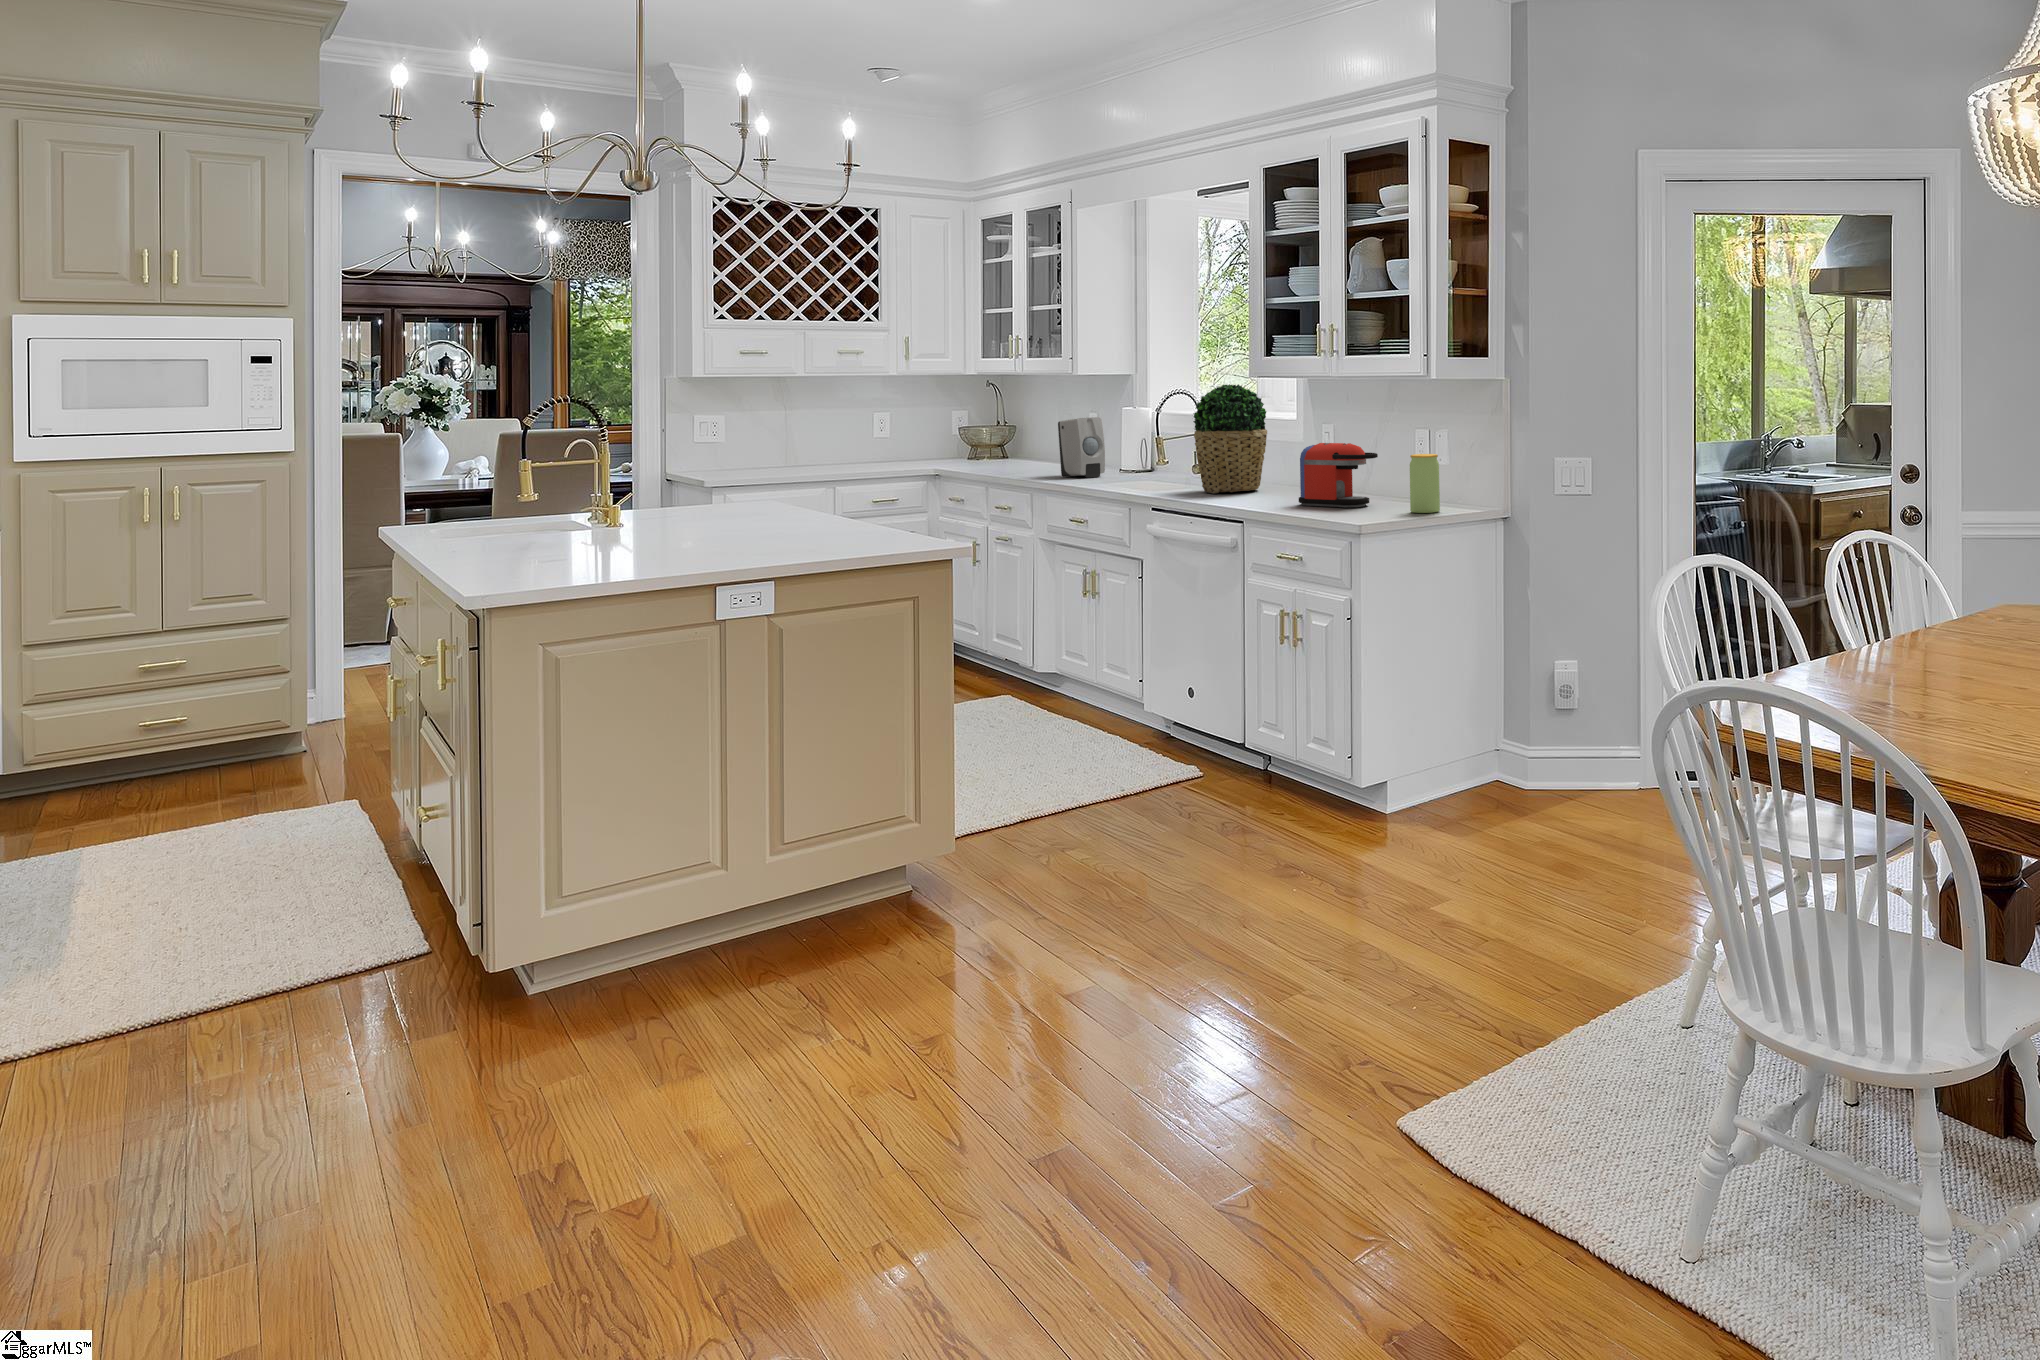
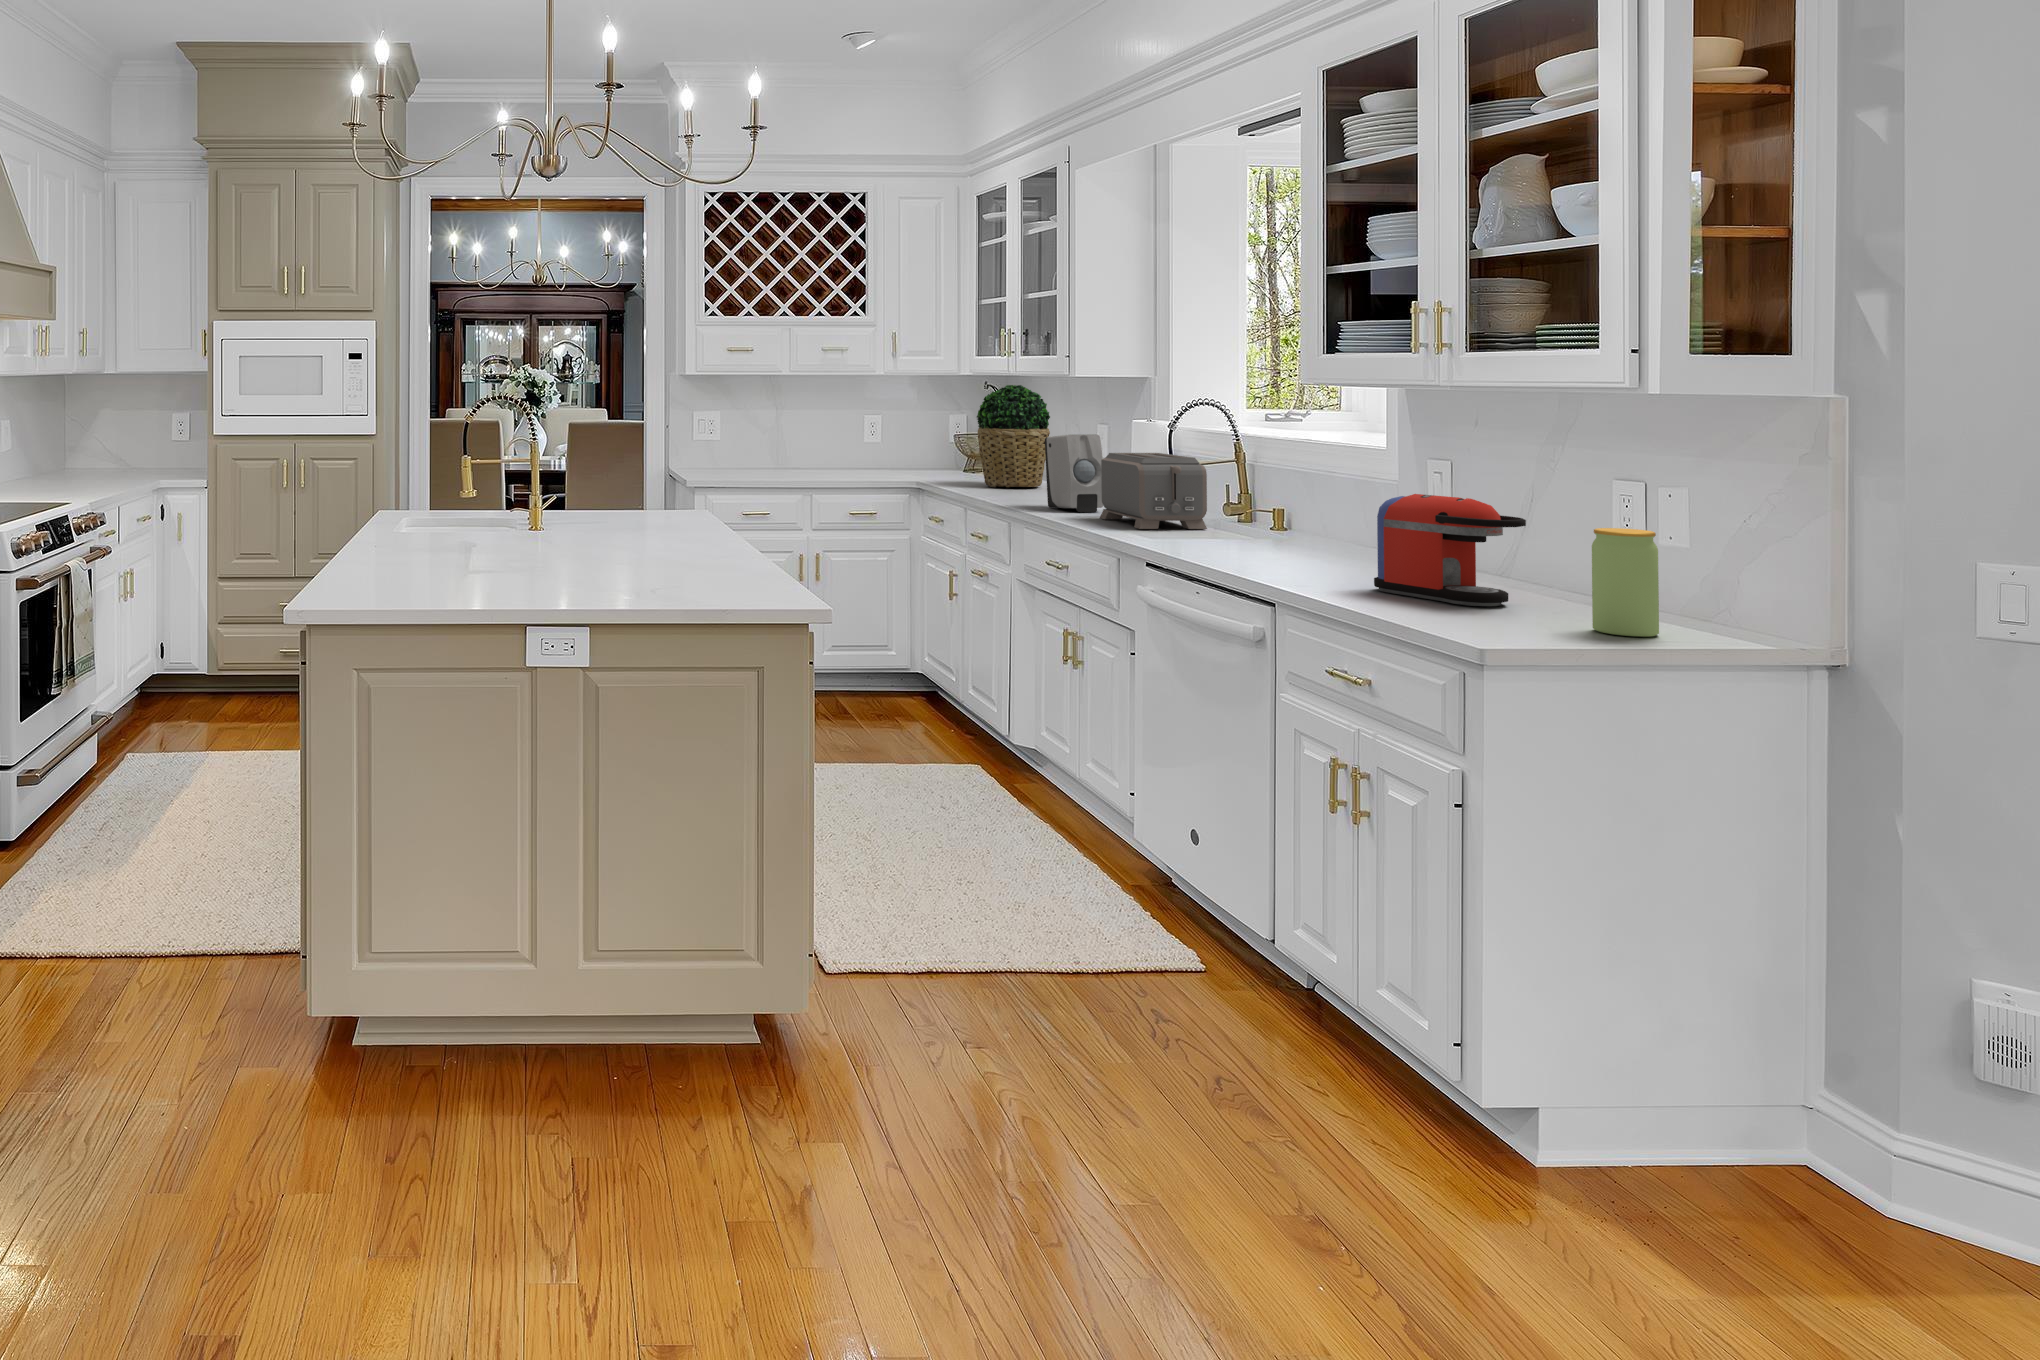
potted plant: present [1193,384,1267,493] -> present [977,385,1050,487]
toaster: none [1105,429,1184,485] -> present [1100,453,1207,529]

